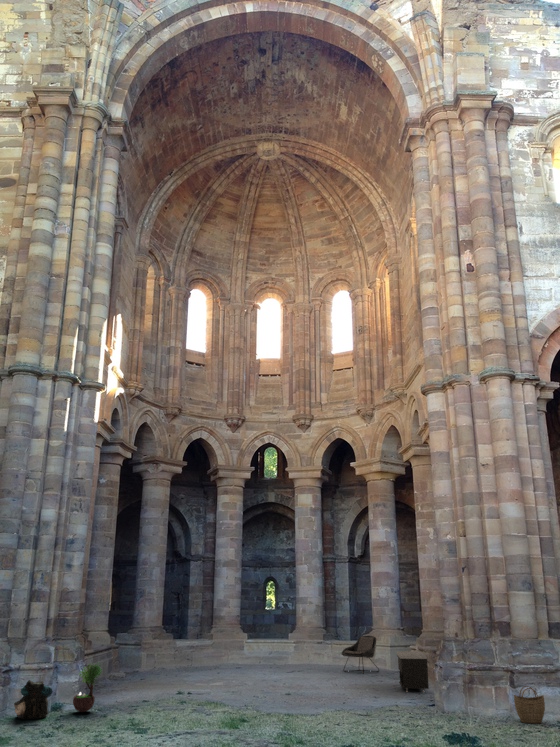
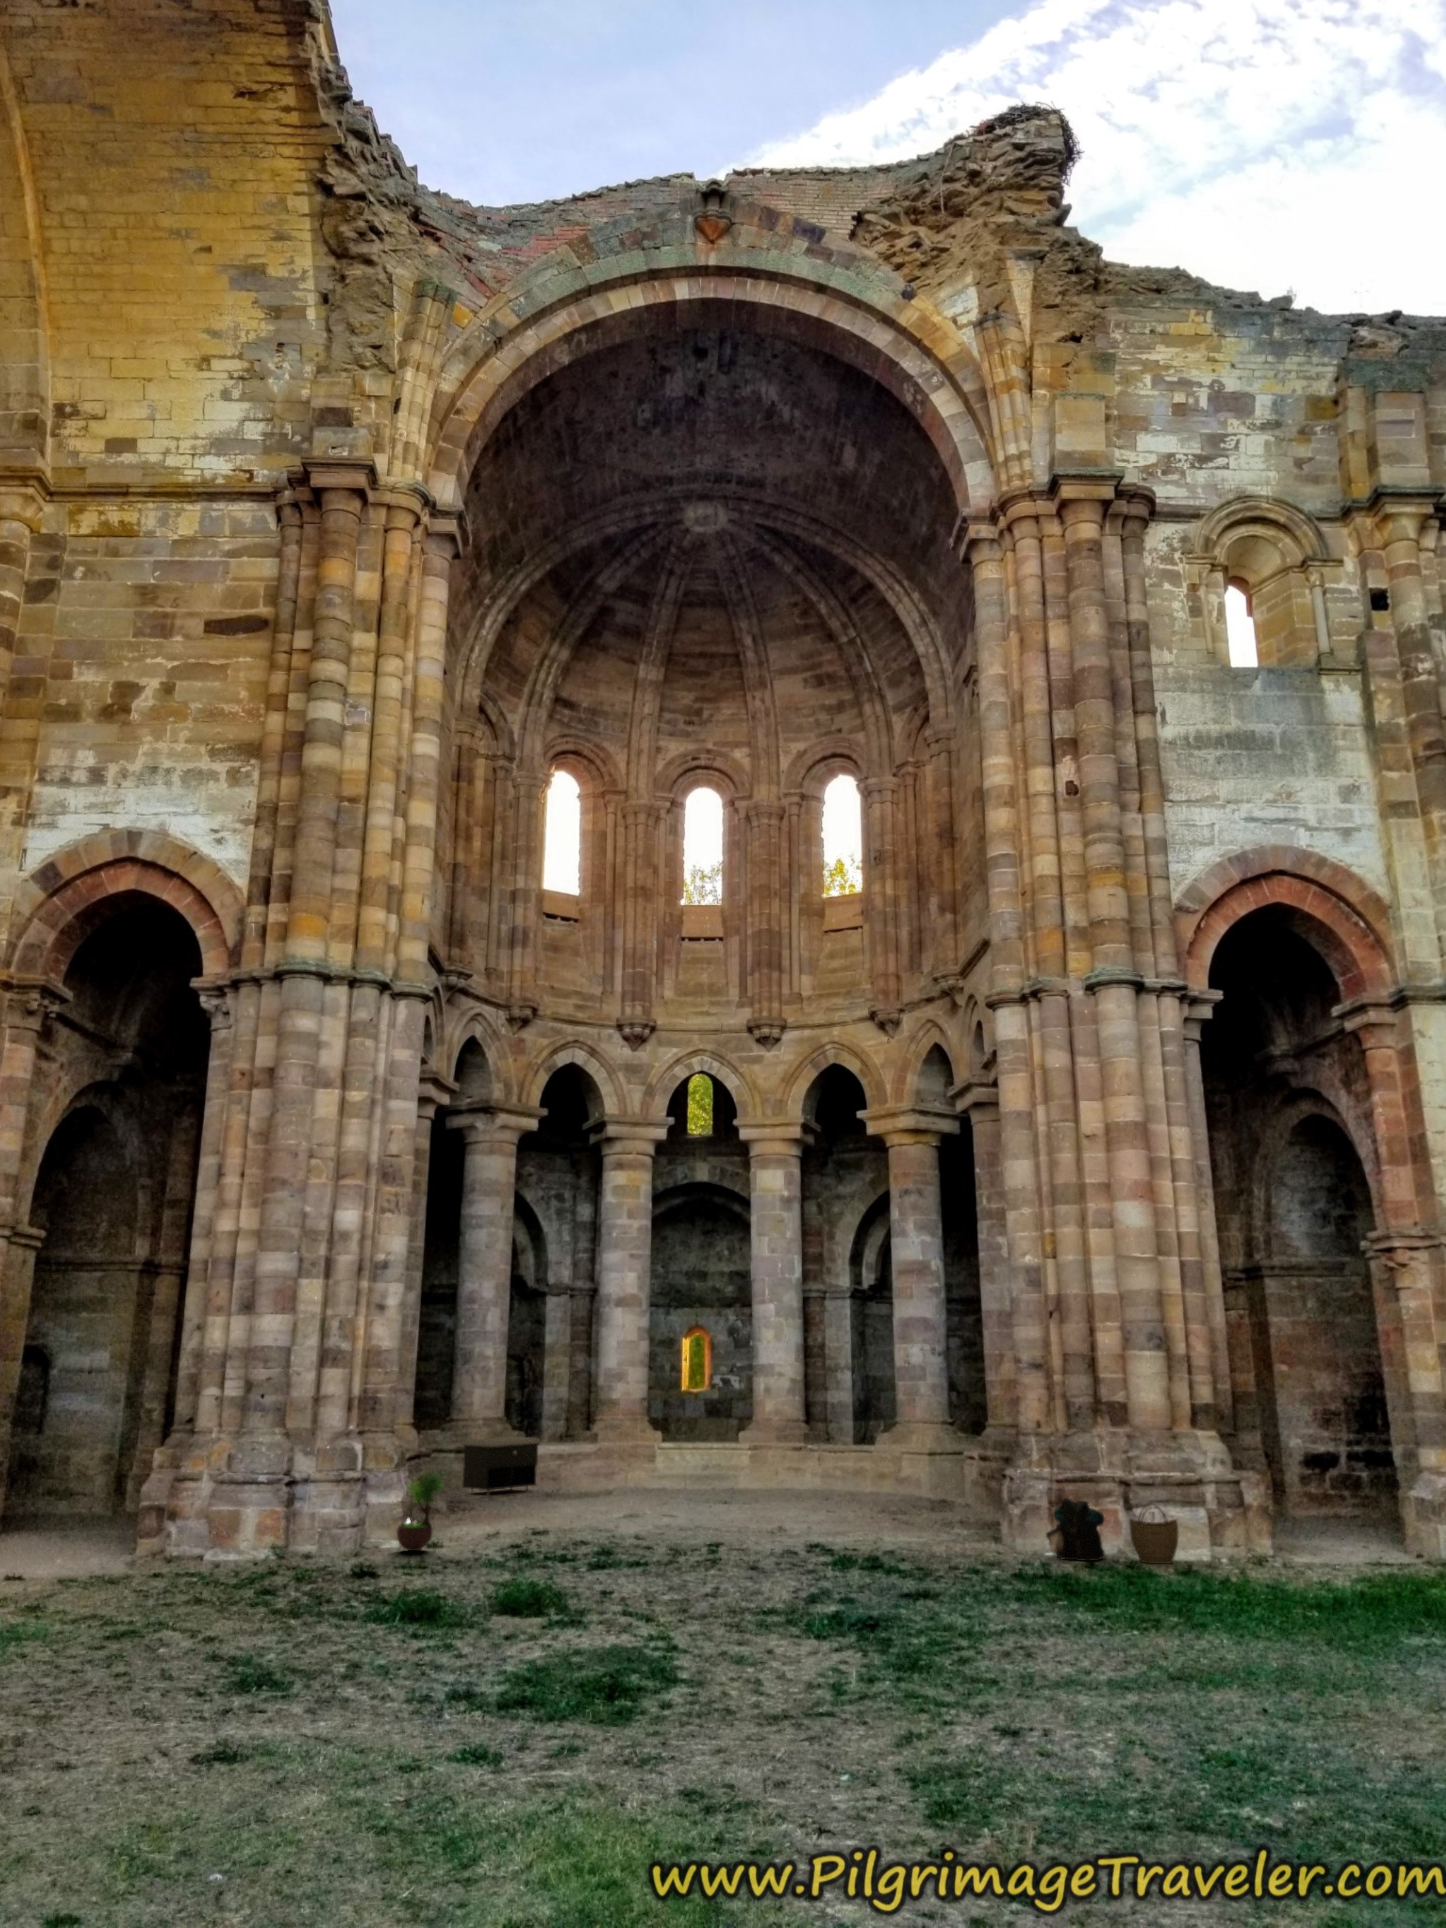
lounge chair: present [342,635,379,674] -> none [839,1425,907,1493]
storage bench: present [397,651,429,692] -> present [463,1436,540,1495]
backpack: present [14,680,52,719] -> present [1046,1498,1105,1561]

